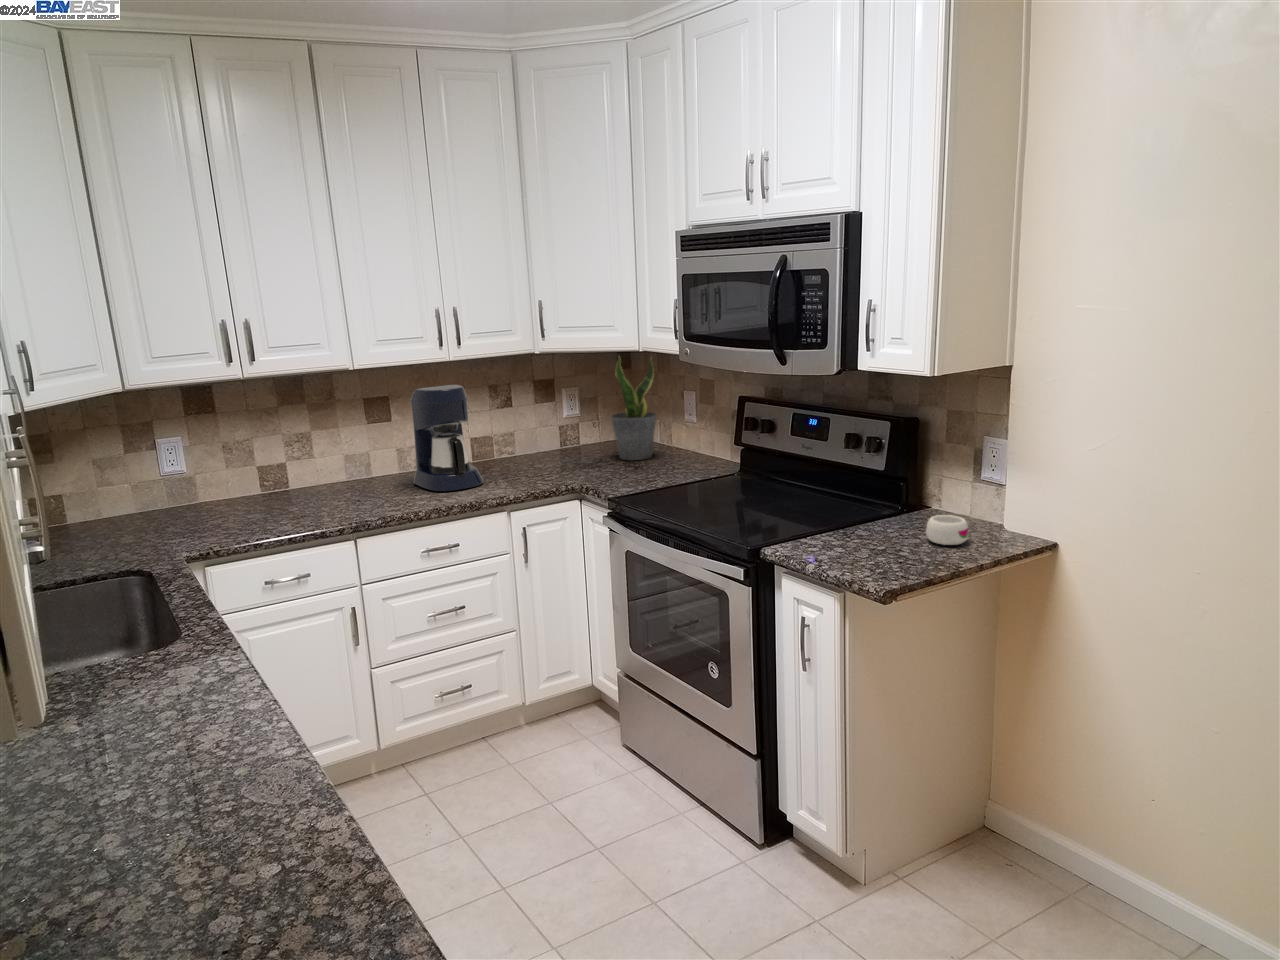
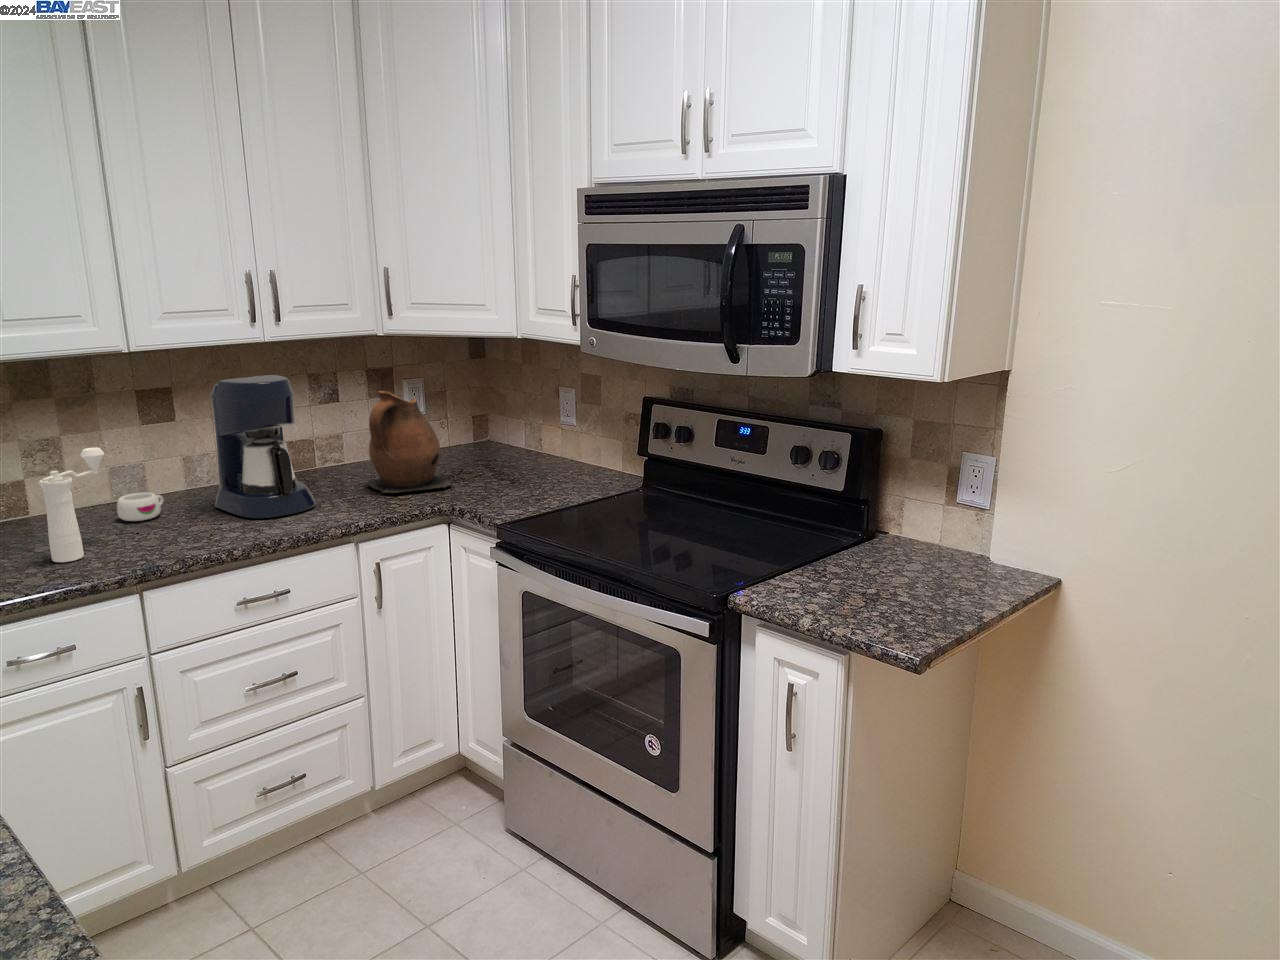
potted plant: present [611,357,656,460] -> none [473,340,532,471]
ceramic pitcher: none [522,396,588,475] -> present [368,391,451,493]
pepper mill: none [293,437,336,516] -> present [39,447,104,562]
mug: present [926,515,968,545] -> present [117,493,163,521]

